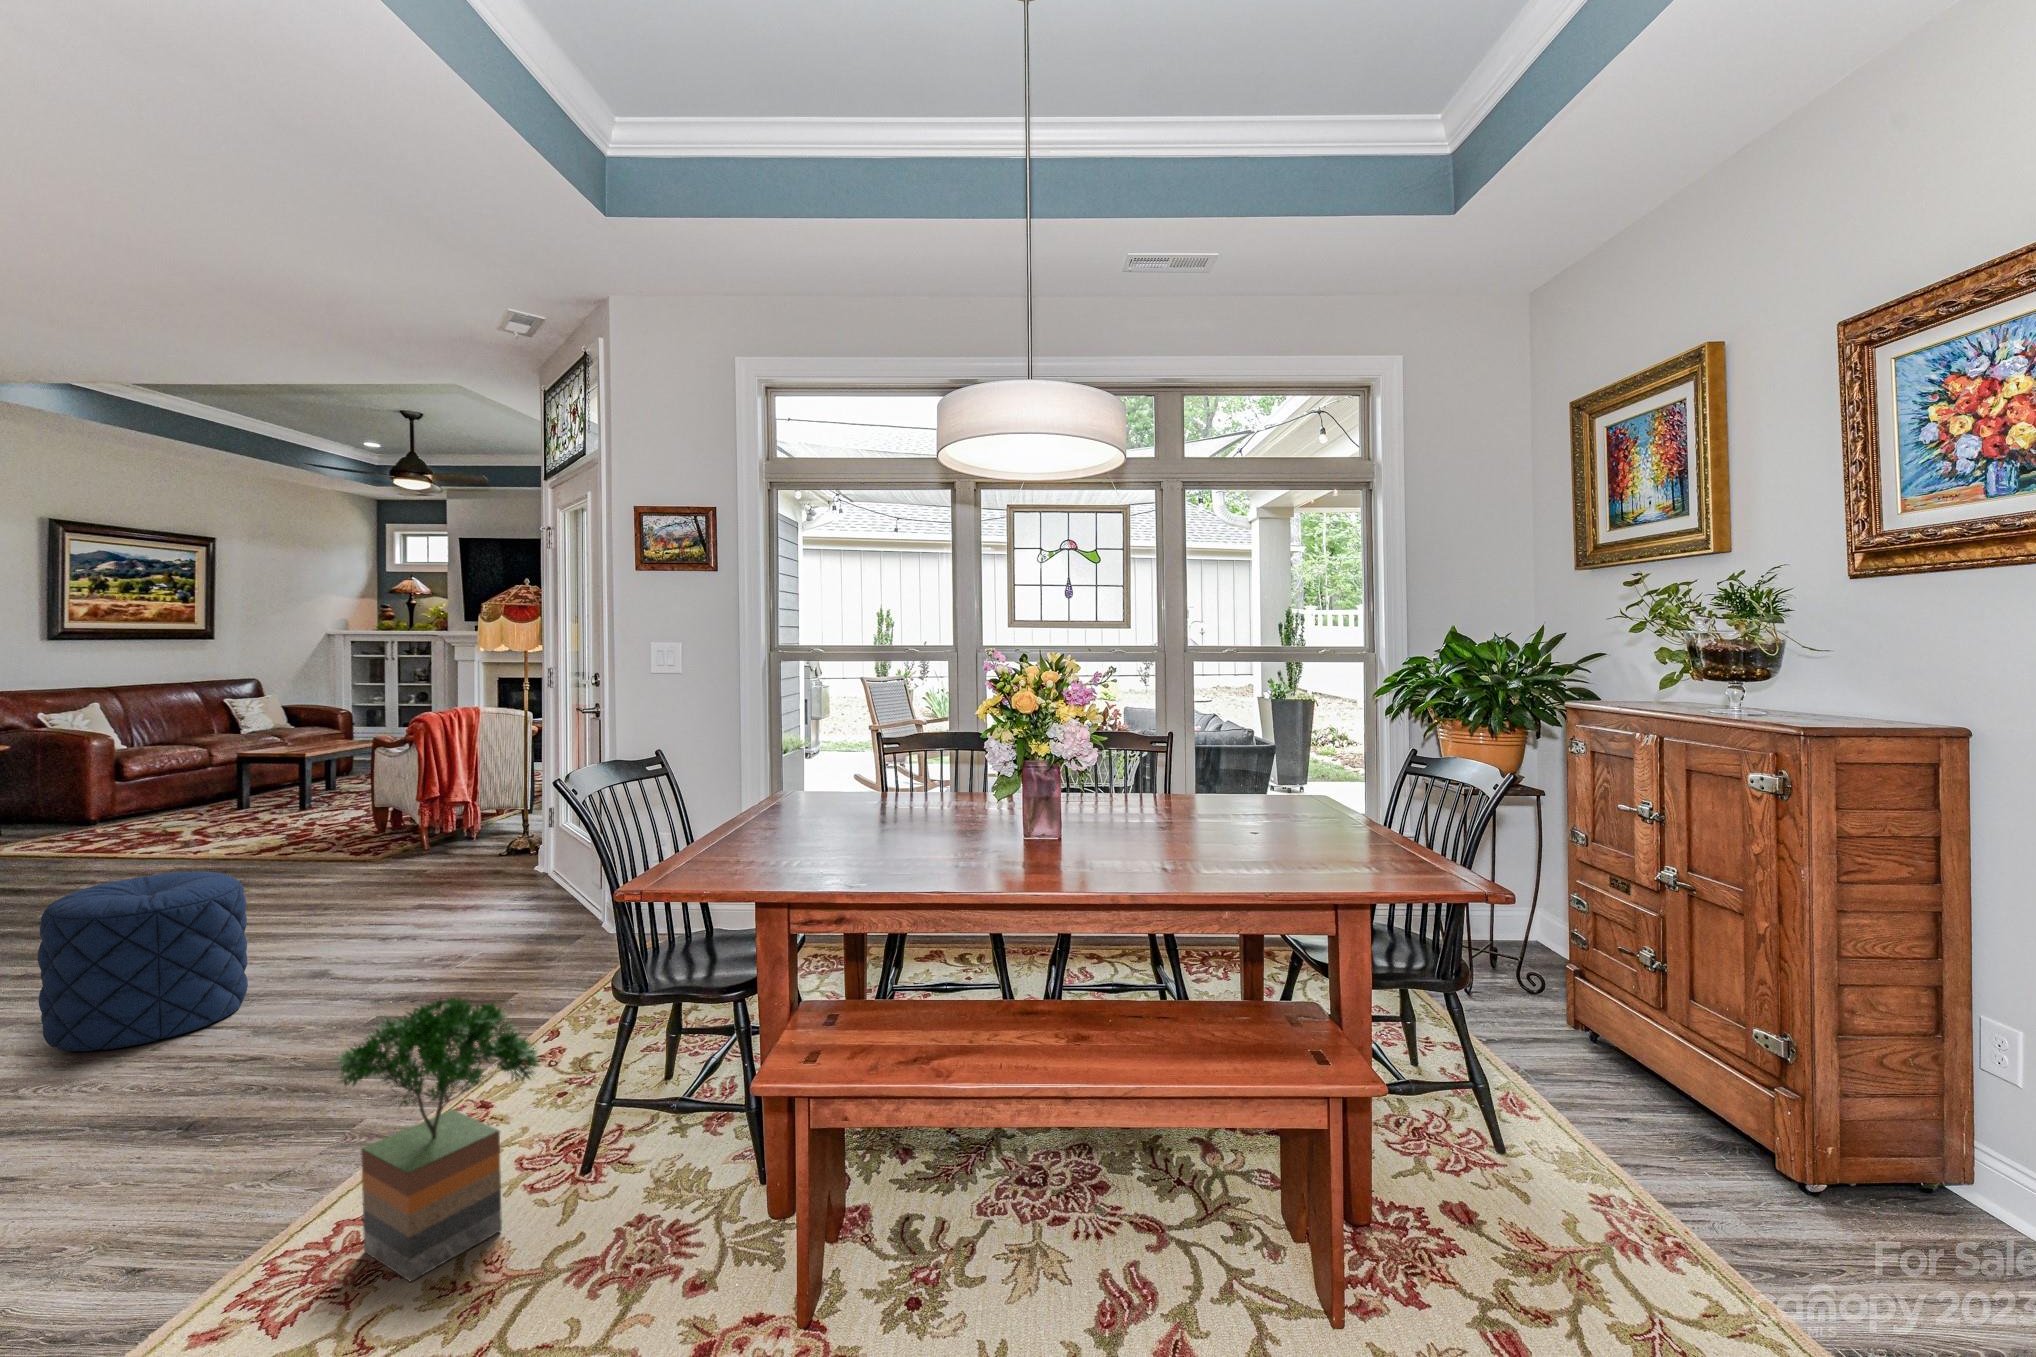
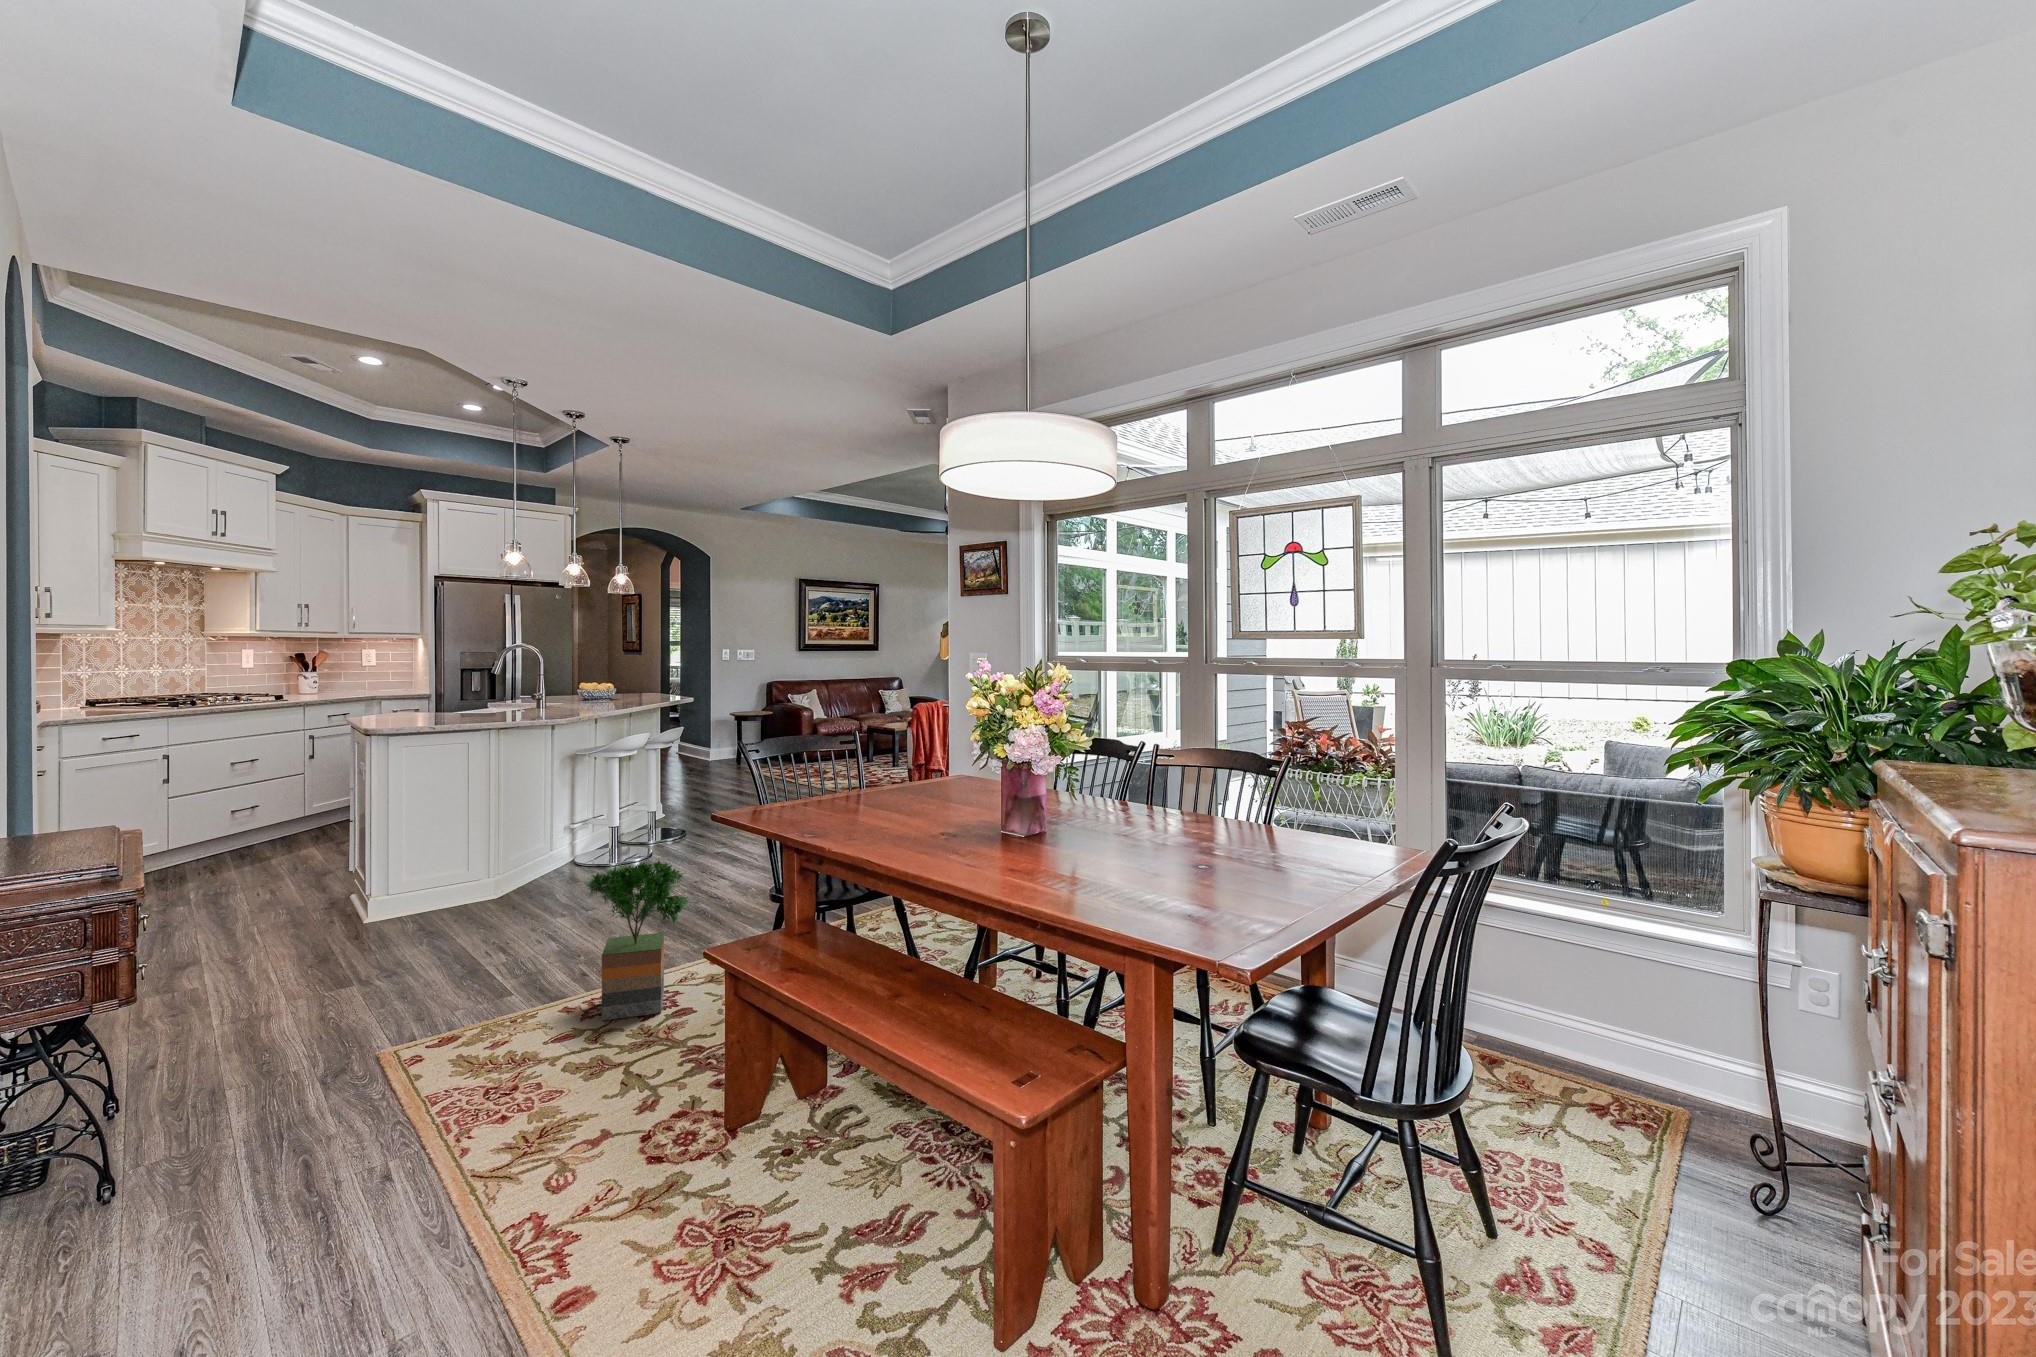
pouf: present [38,871,248,1051] -> none [643,783,736,876]

